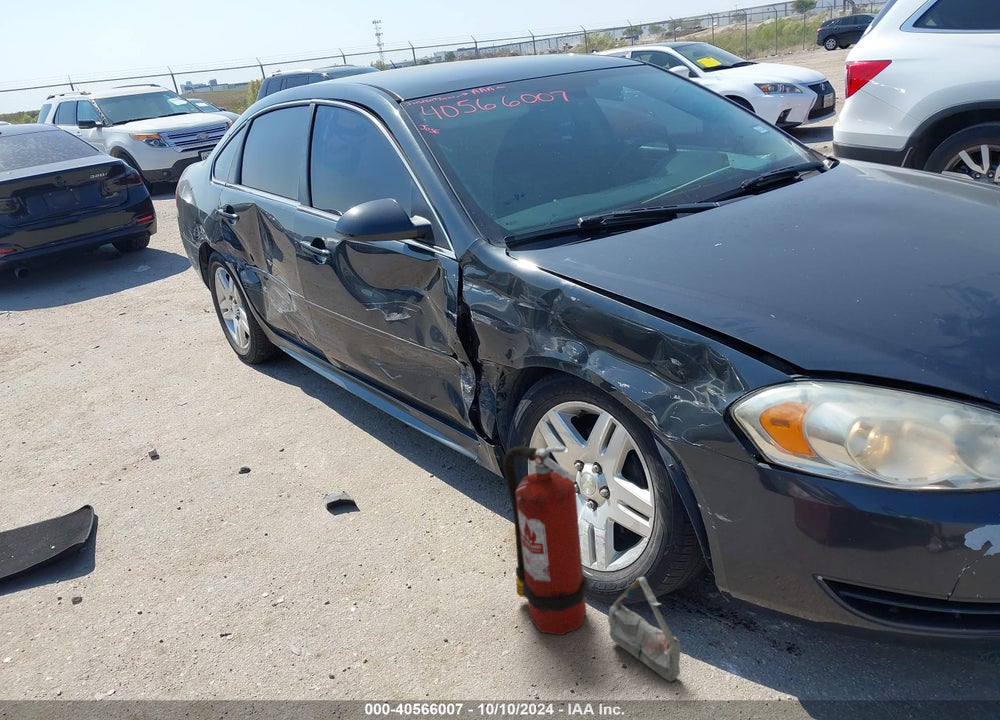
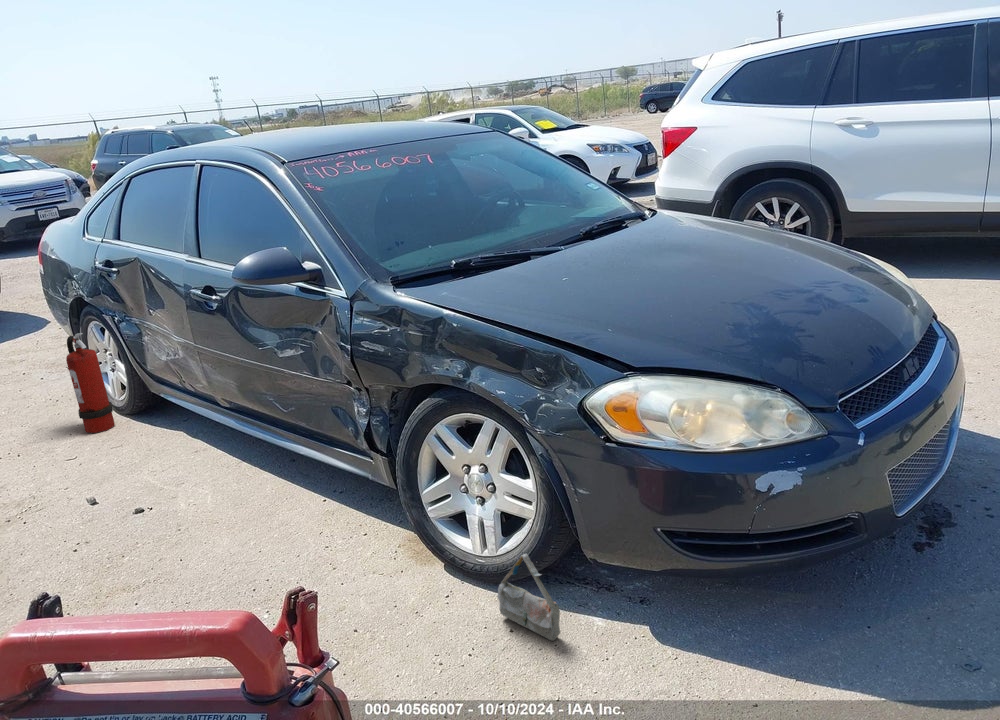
fire extinguisher: present [503,446,588,635] -> present [66,333,115,433]

